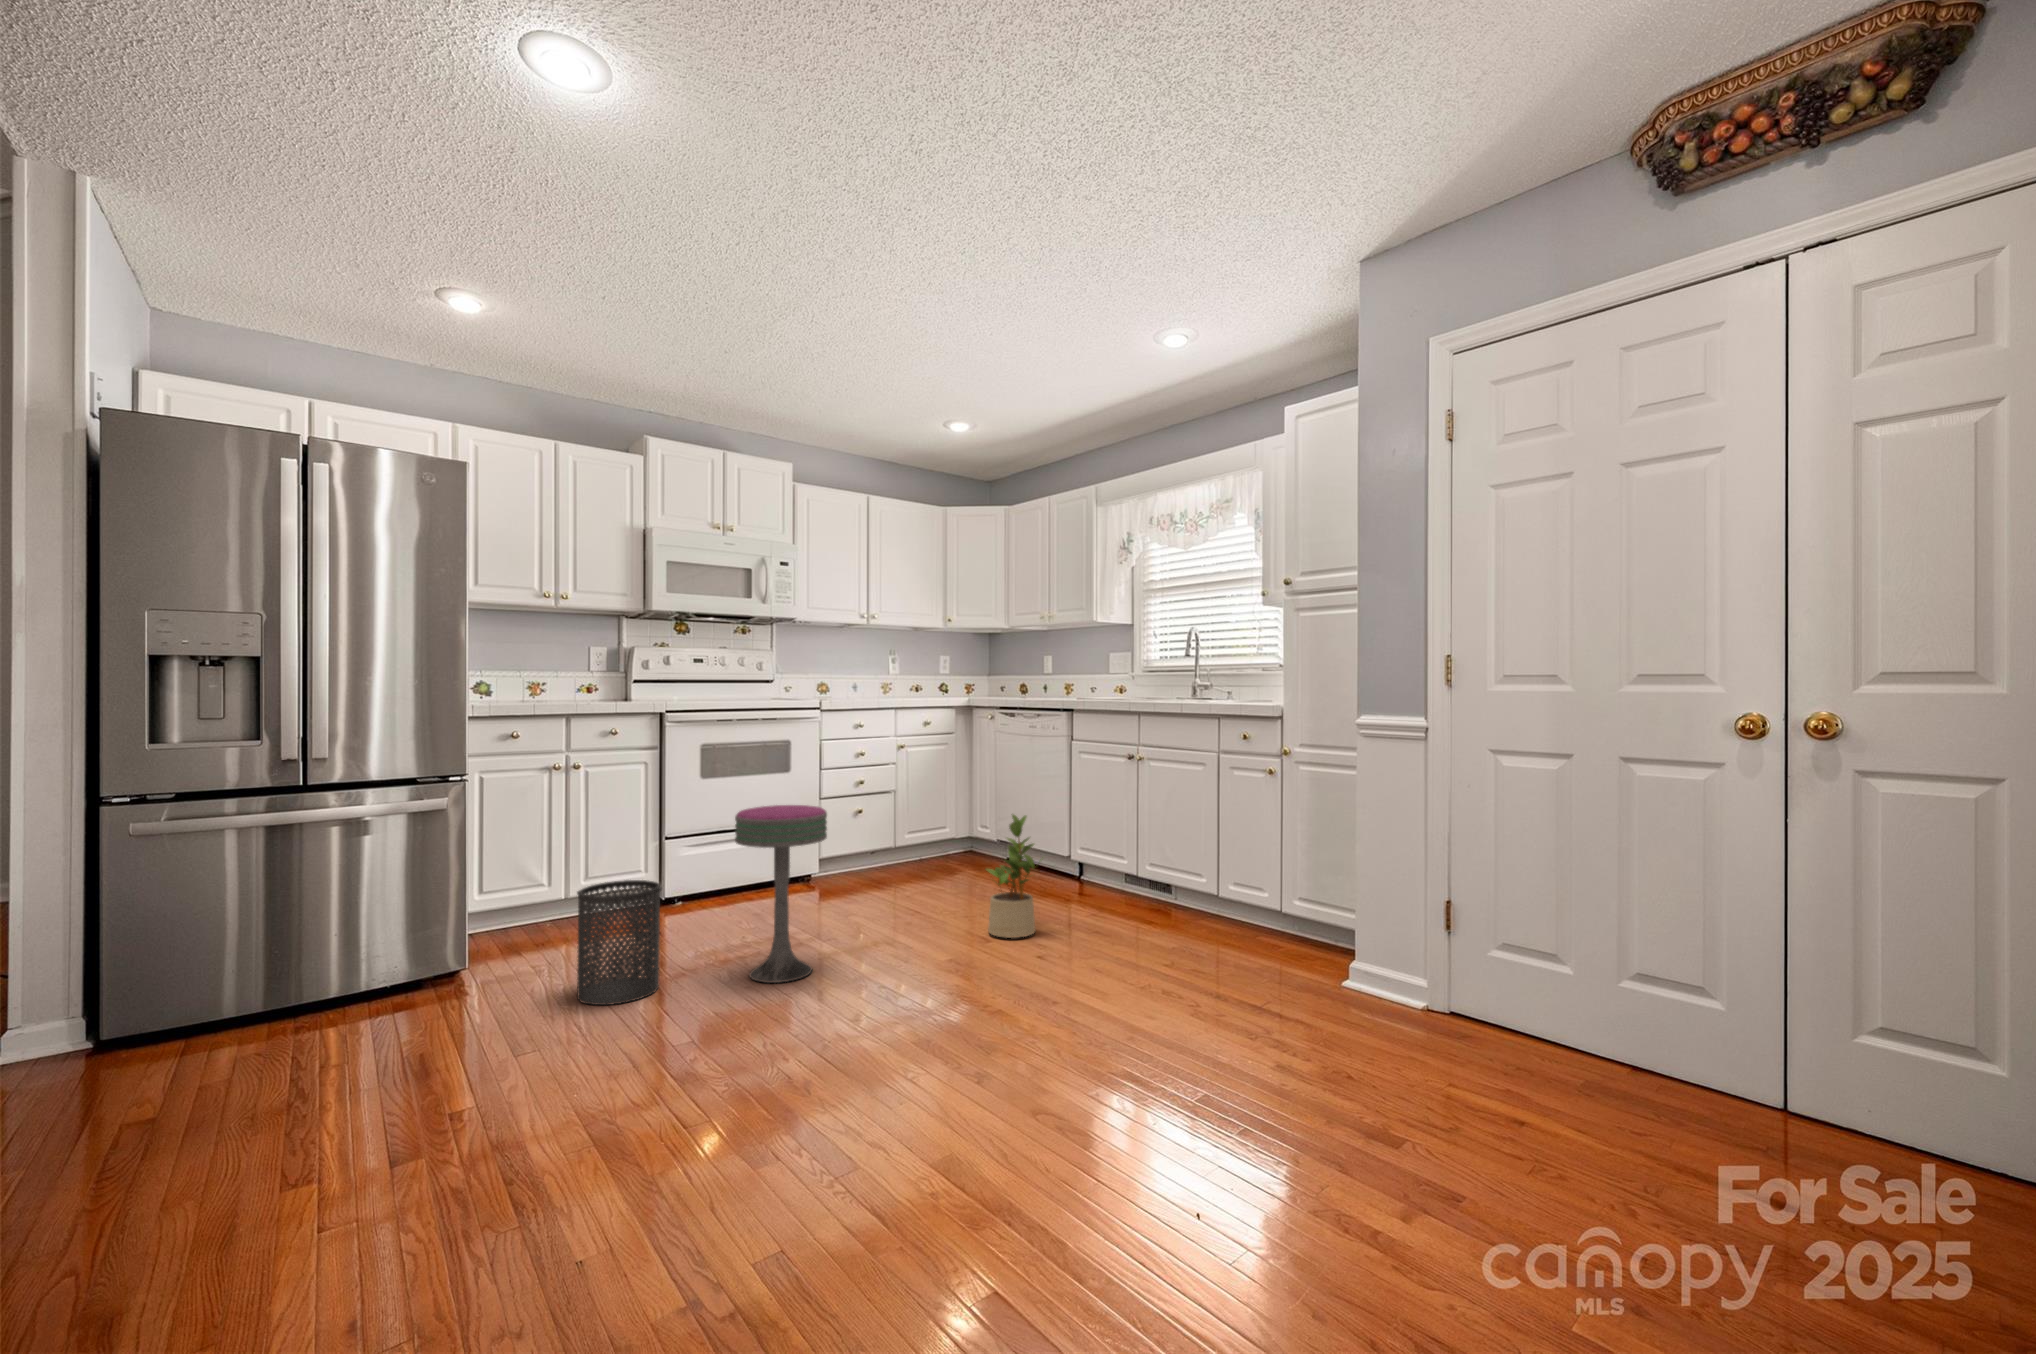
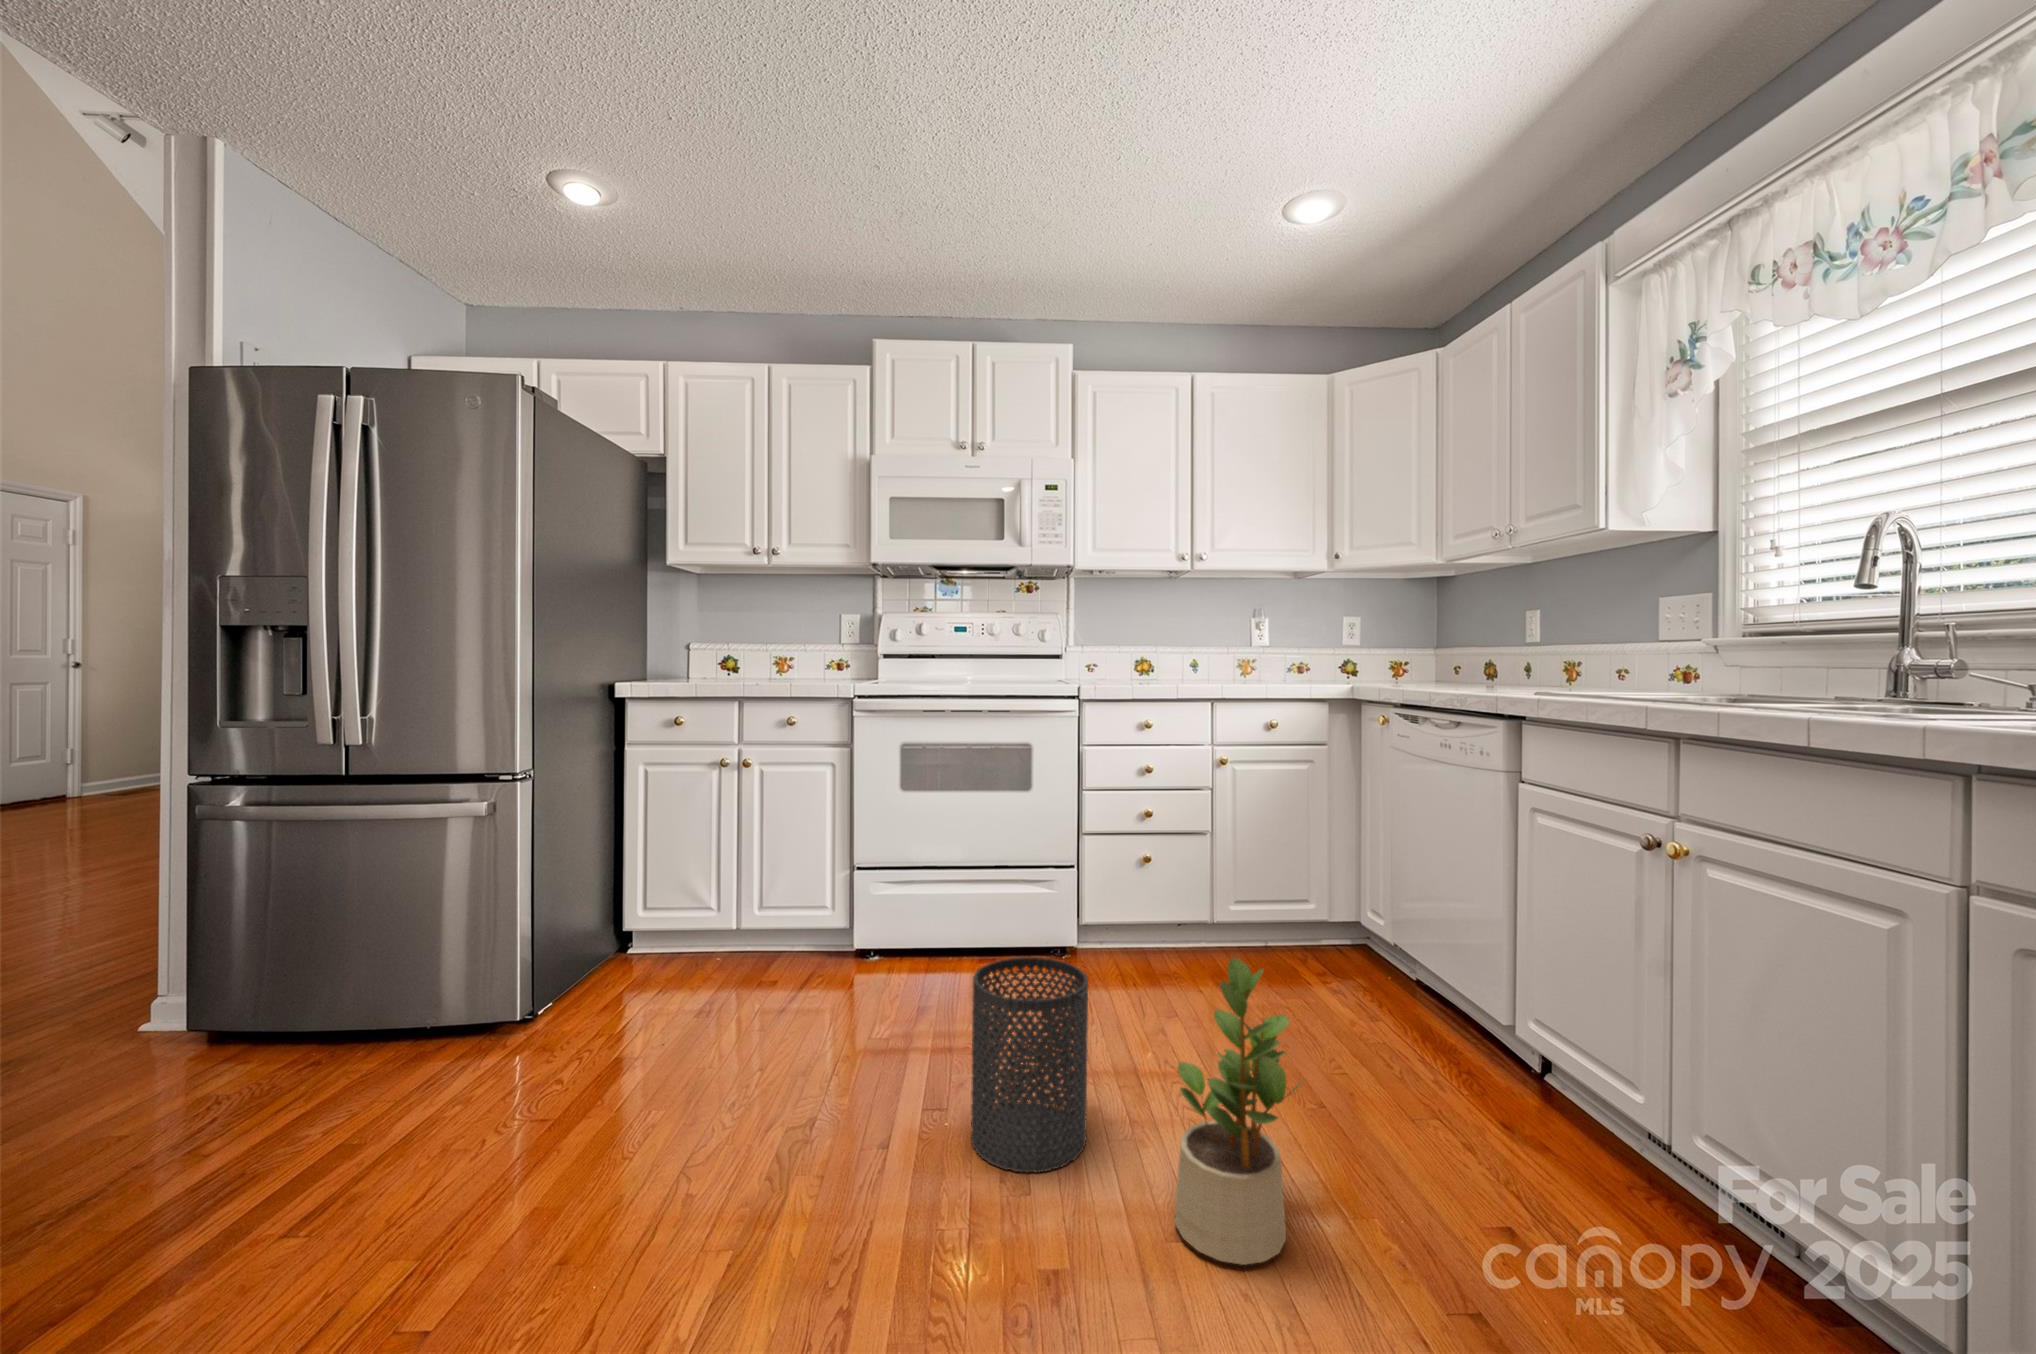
bar stool: present [735,805,827,983] -> none [649,868,821,1214]
trash can: present [577,880,662,1005] -> present [971,957,1088,1173]

